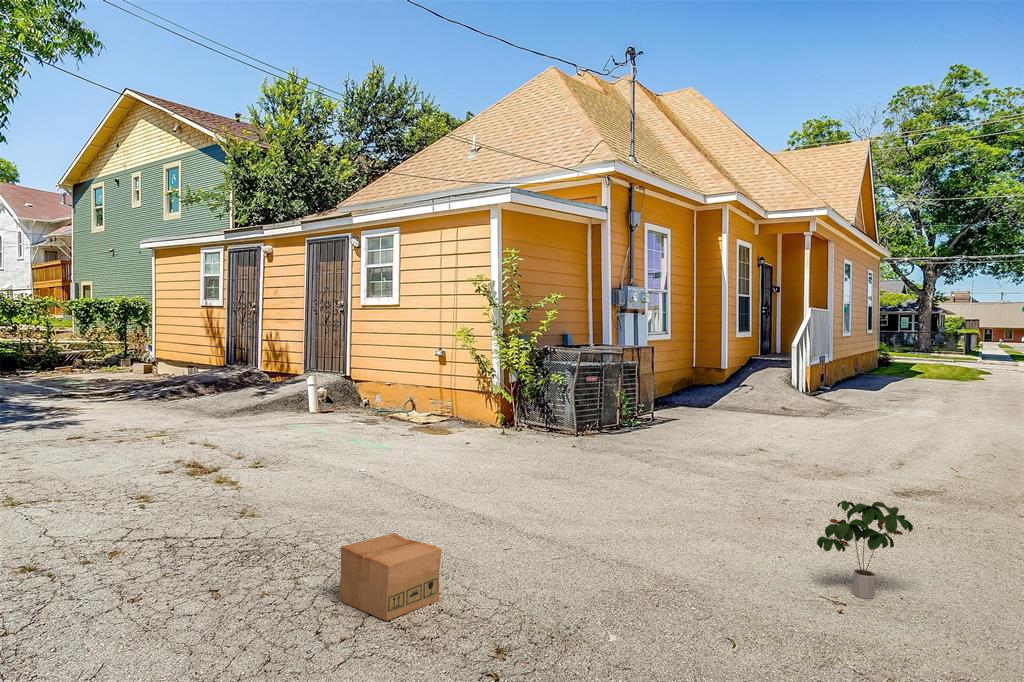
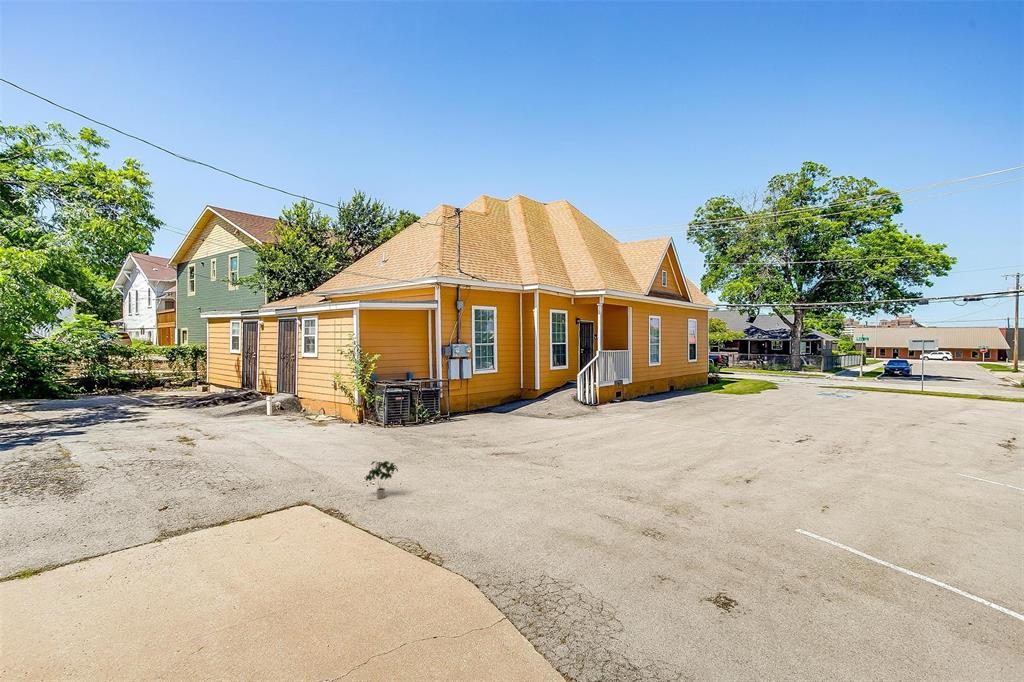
cardboard box: present [339,533,441,621] -> none [161,478,202,510]

